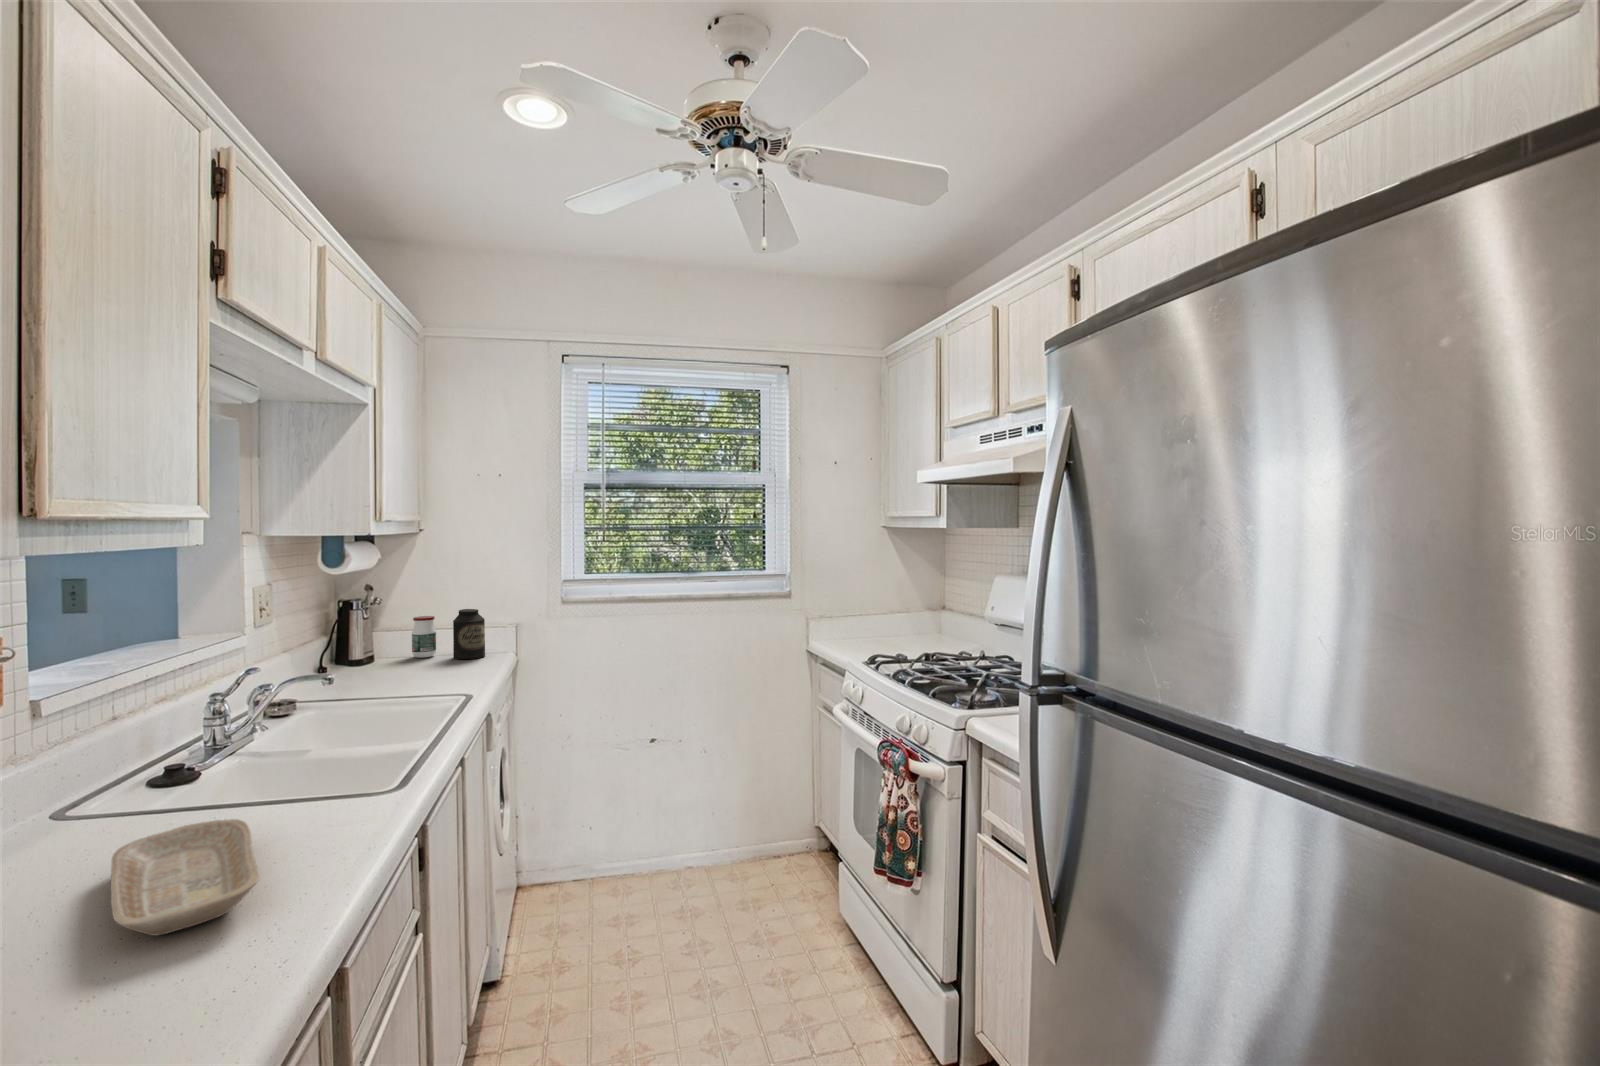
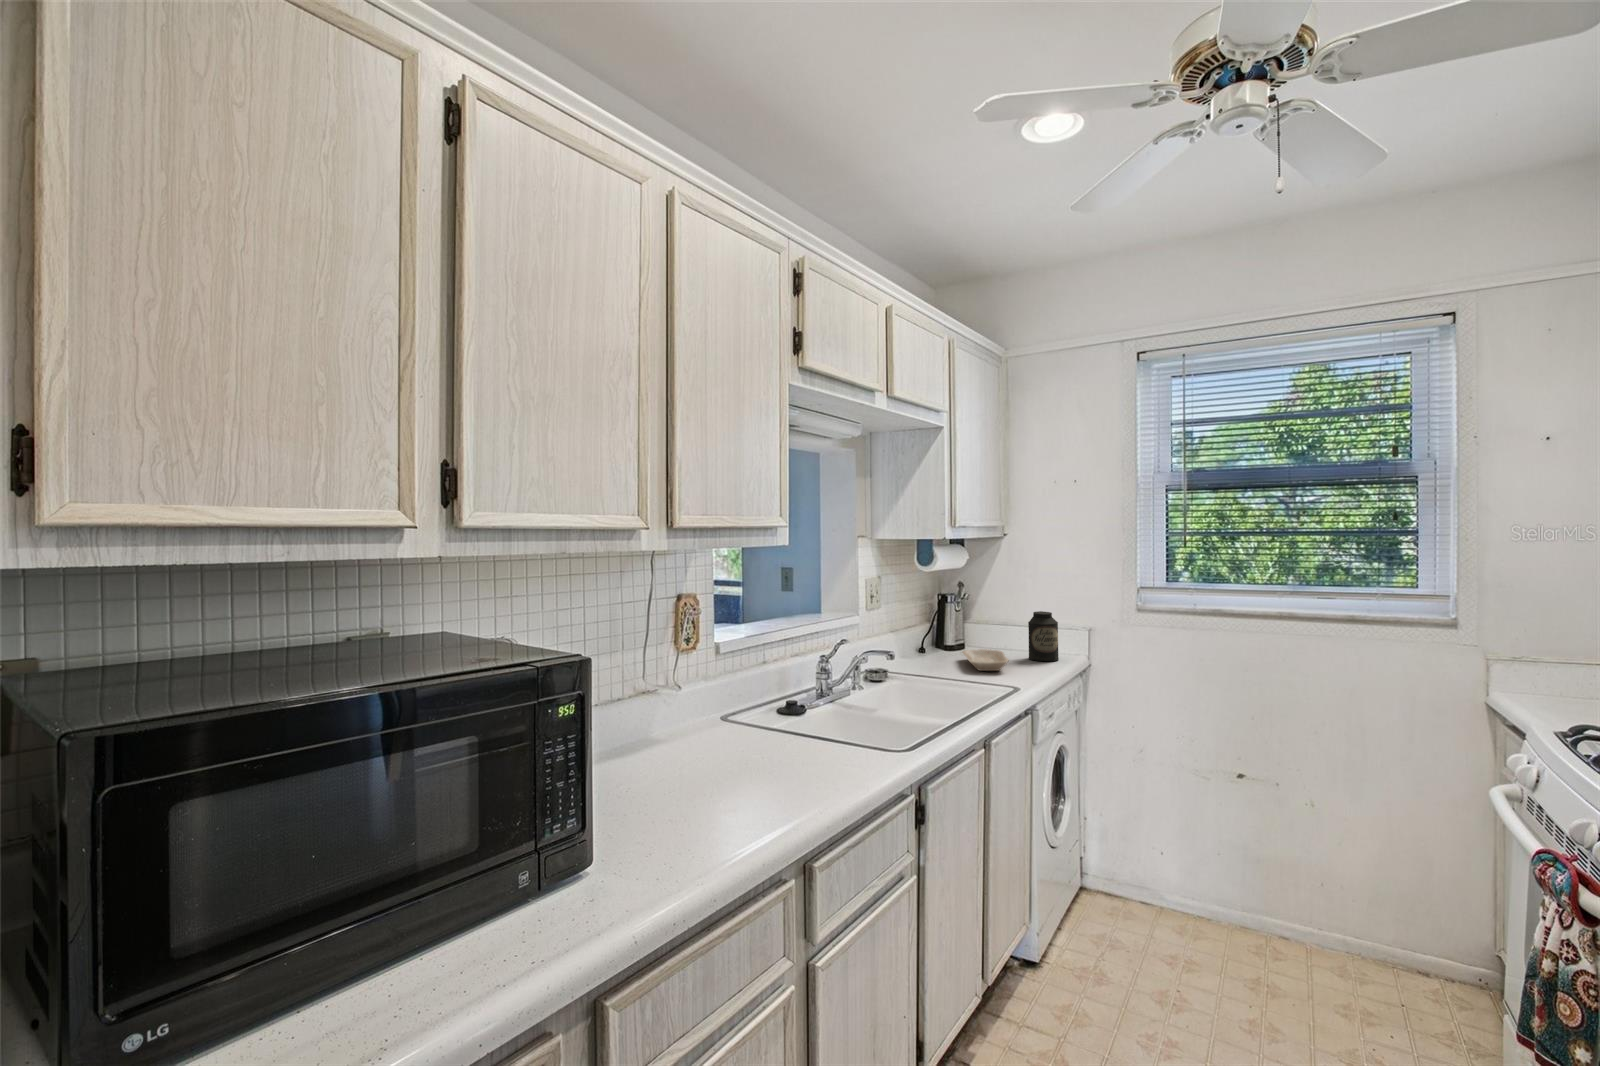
jar: present [412,616,436,658] -> none [995,615,1016,655]
tray: present [111,819,259,936] -> present [963,649,1008,671]

